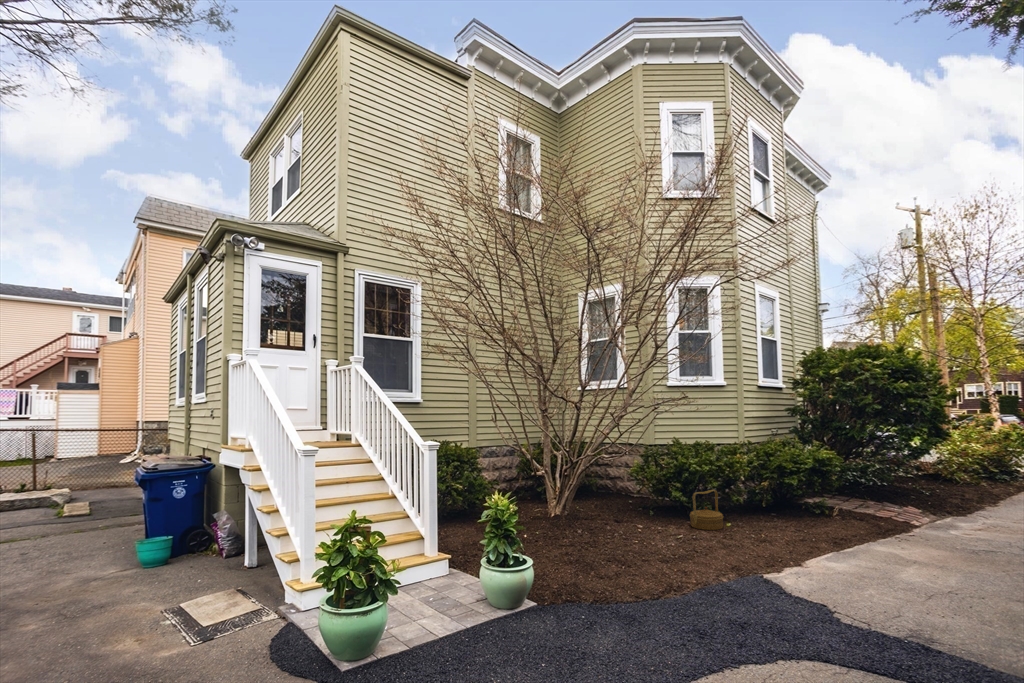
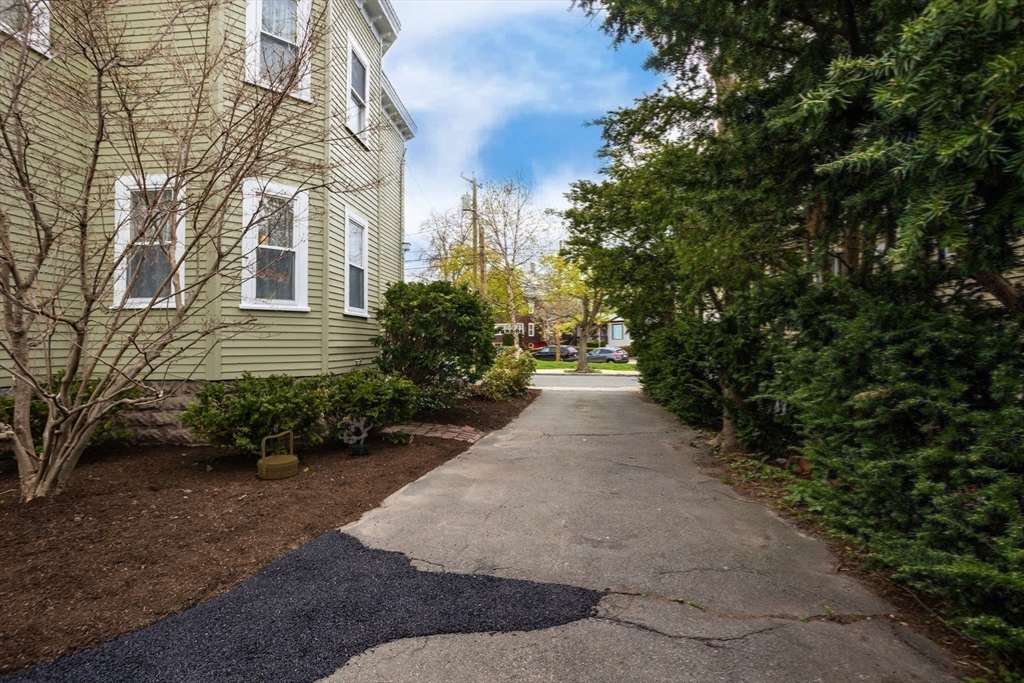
potted plant: none [755,481,794,522] -> present [338,417,372,455]

